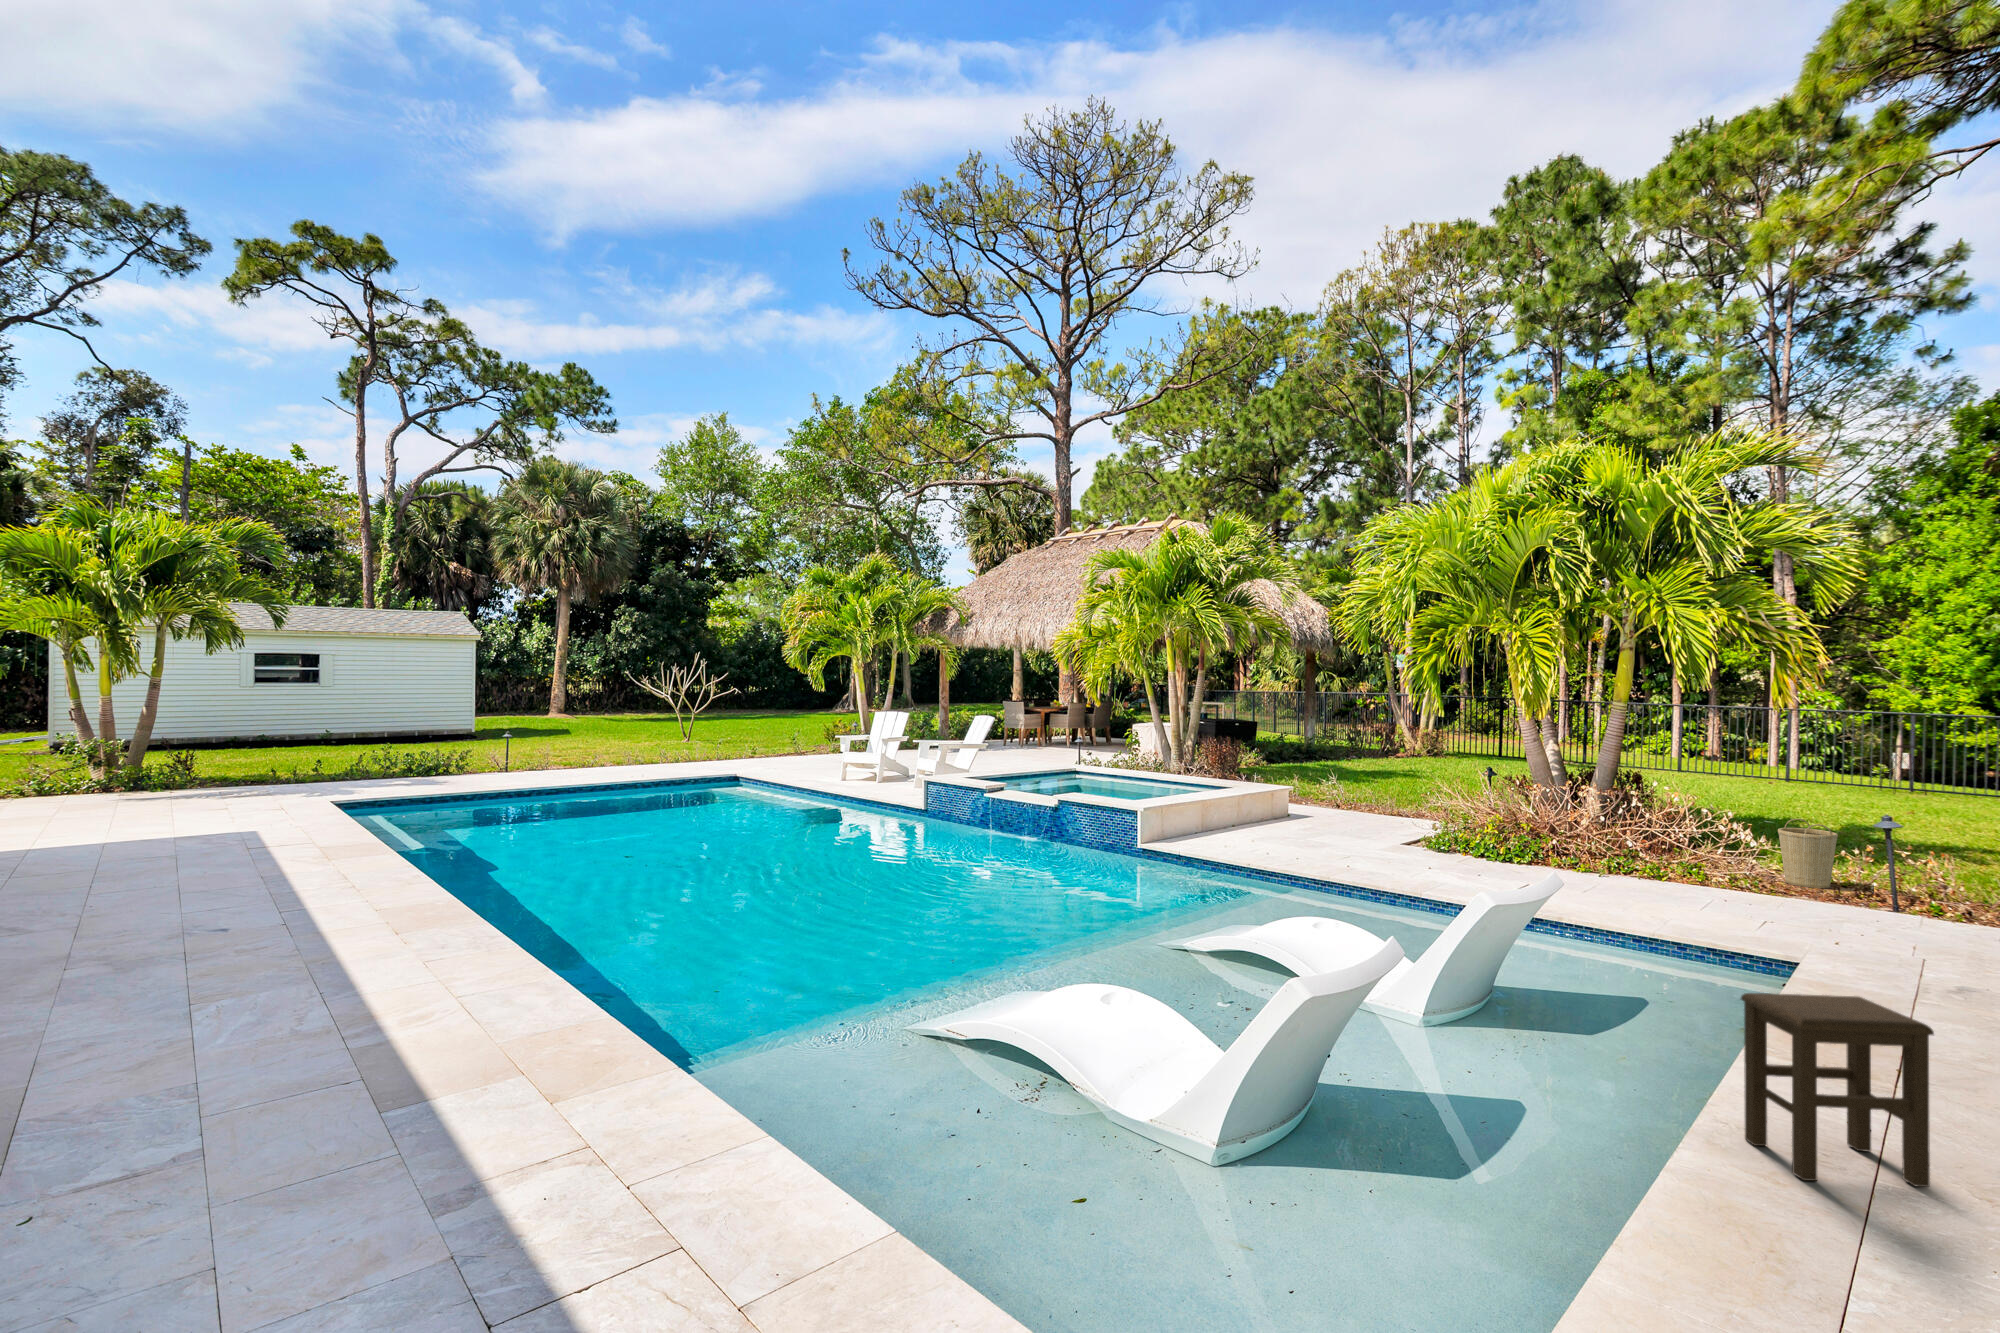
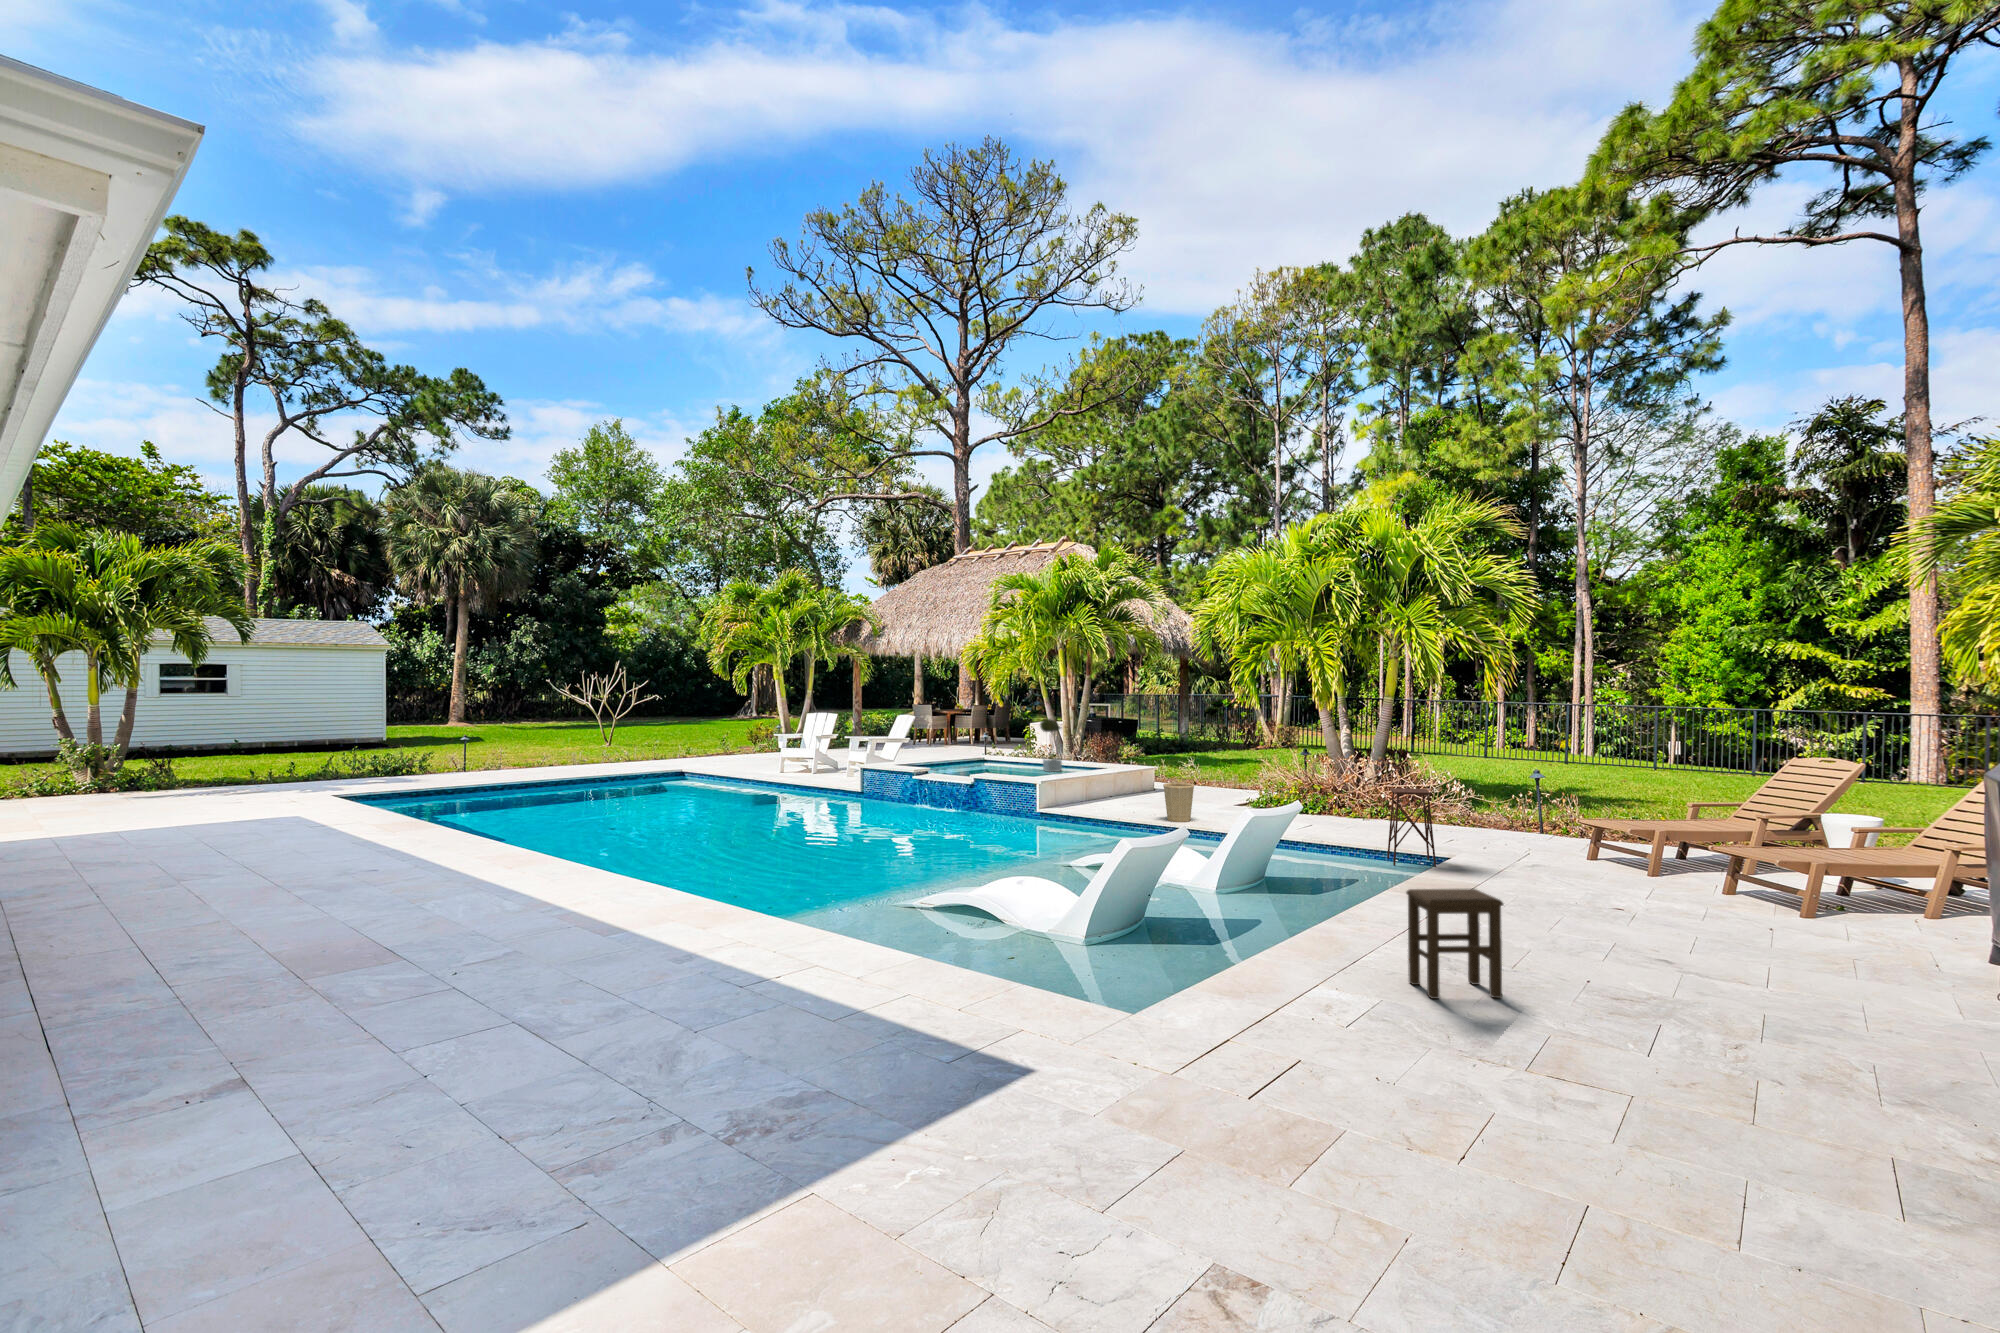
potted tree: none [1144,714,1169,775] -> present [1040,718,1062,772]
side table: present [1880,745,1926,794] -> present [1387,788,1436,867]
basket: present [1778,819,1838,888] -> present [1163,777,1194,822]

